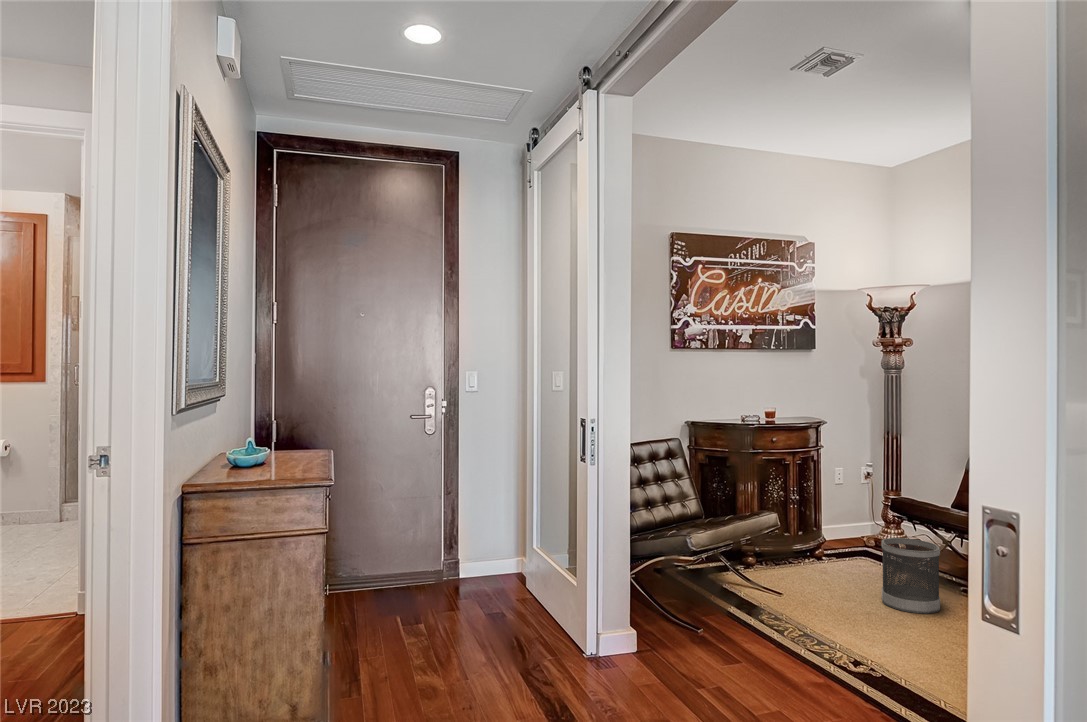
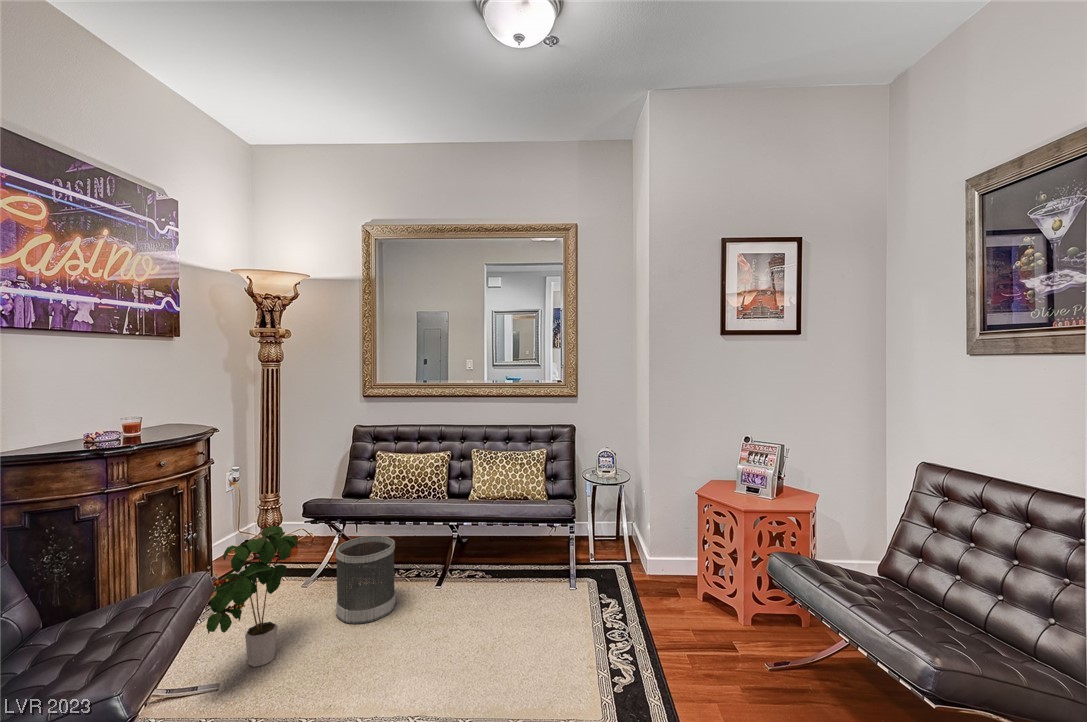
potted plant: none [767,498,850,597] -> present [206,526,297,667]

